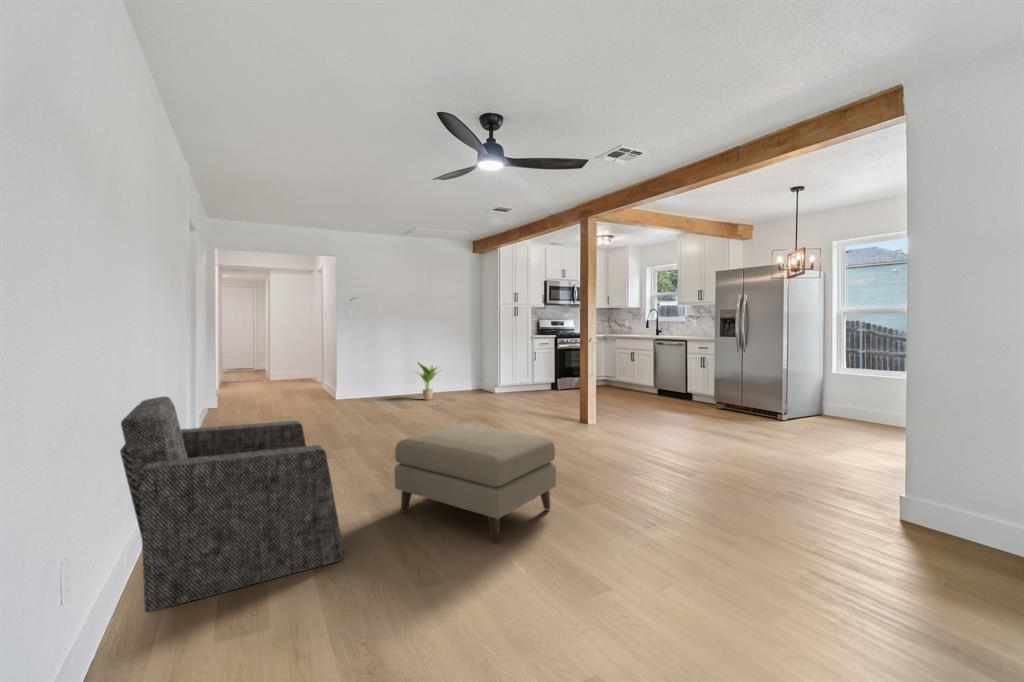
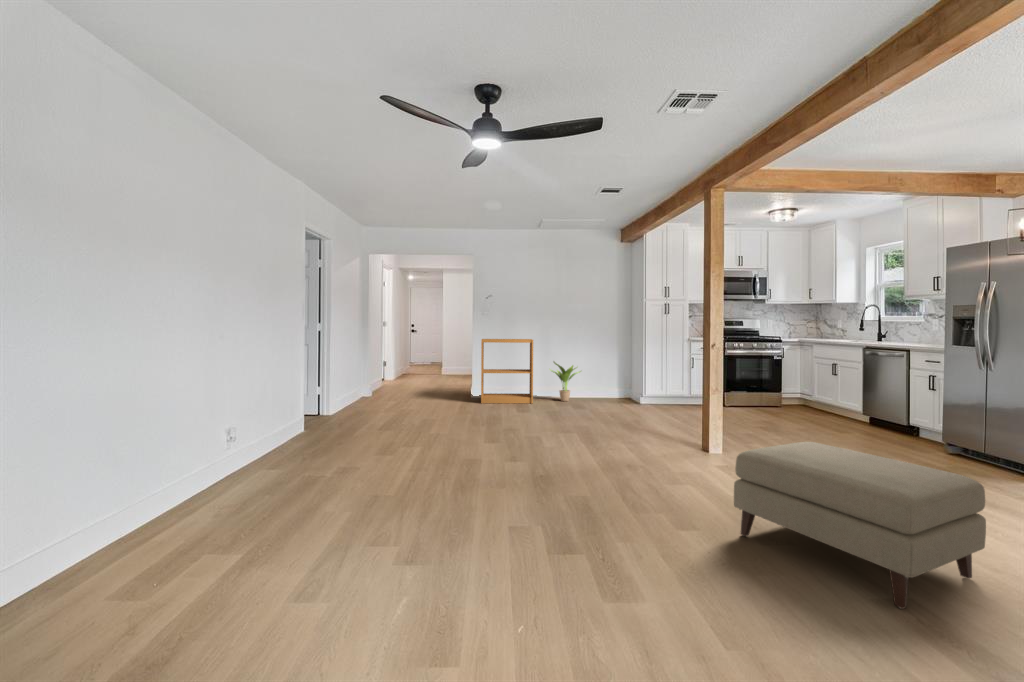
bookshelf: none [341,342,401,410] -> present [481,339,533,403]
armchair: present [120,397,343,612] -> none [142,371,341,535]
ottoman: present [394,424,556,543] -> present [734,442,986,609]

